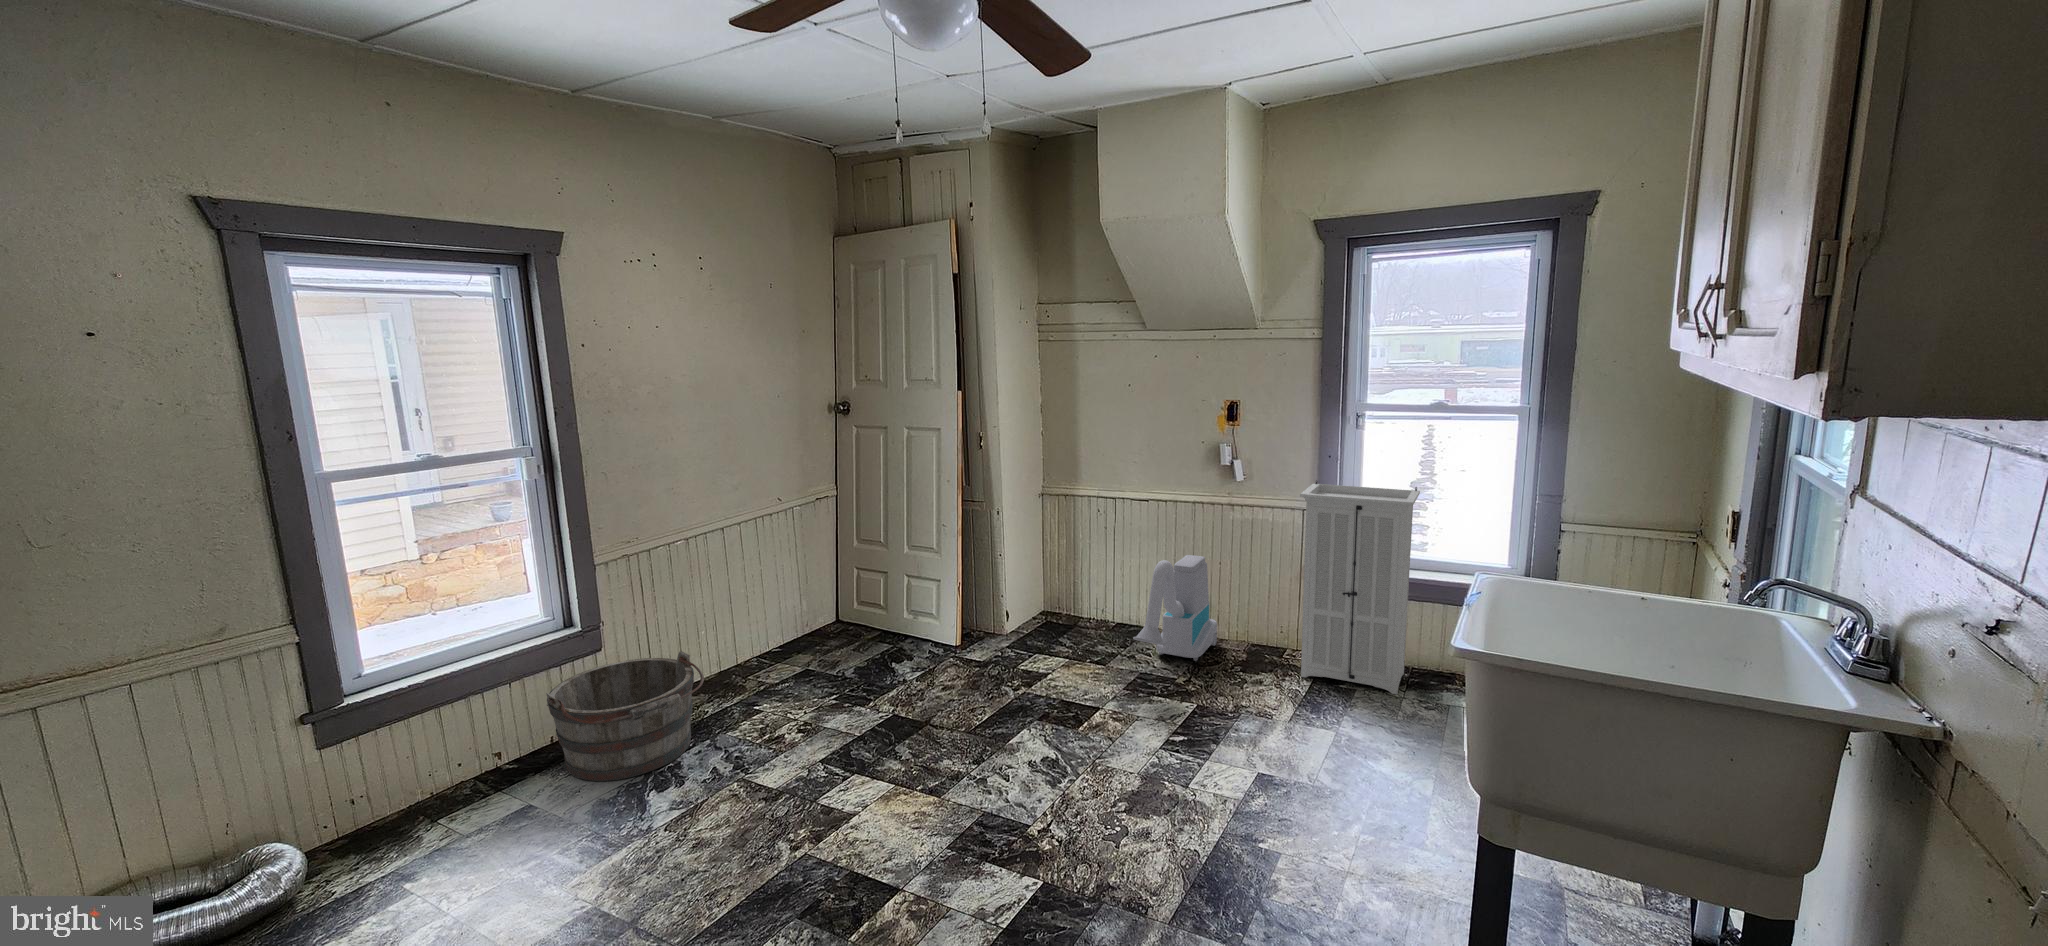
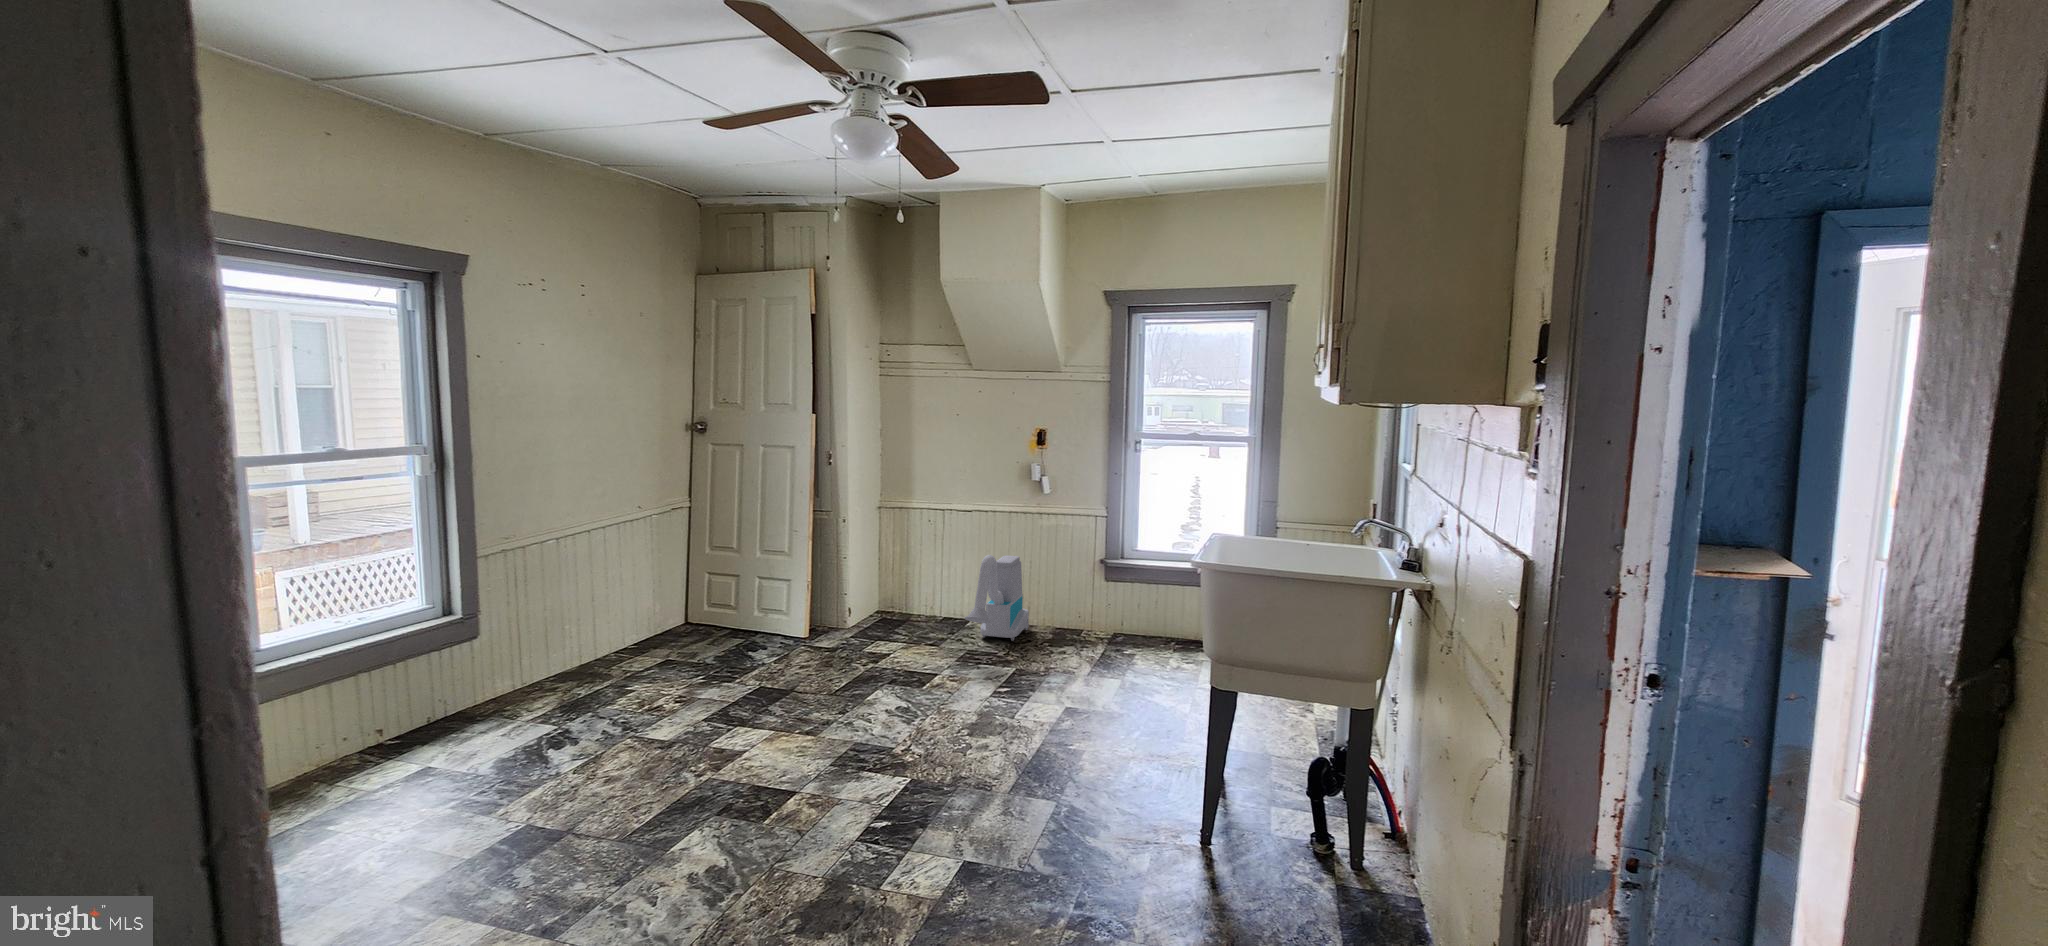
storage cabinet: present [1300,482,1420,695] -> none [1094,492,1181,656]
bucket: present [546,651,704,781] -> none [437,634,591,746]

